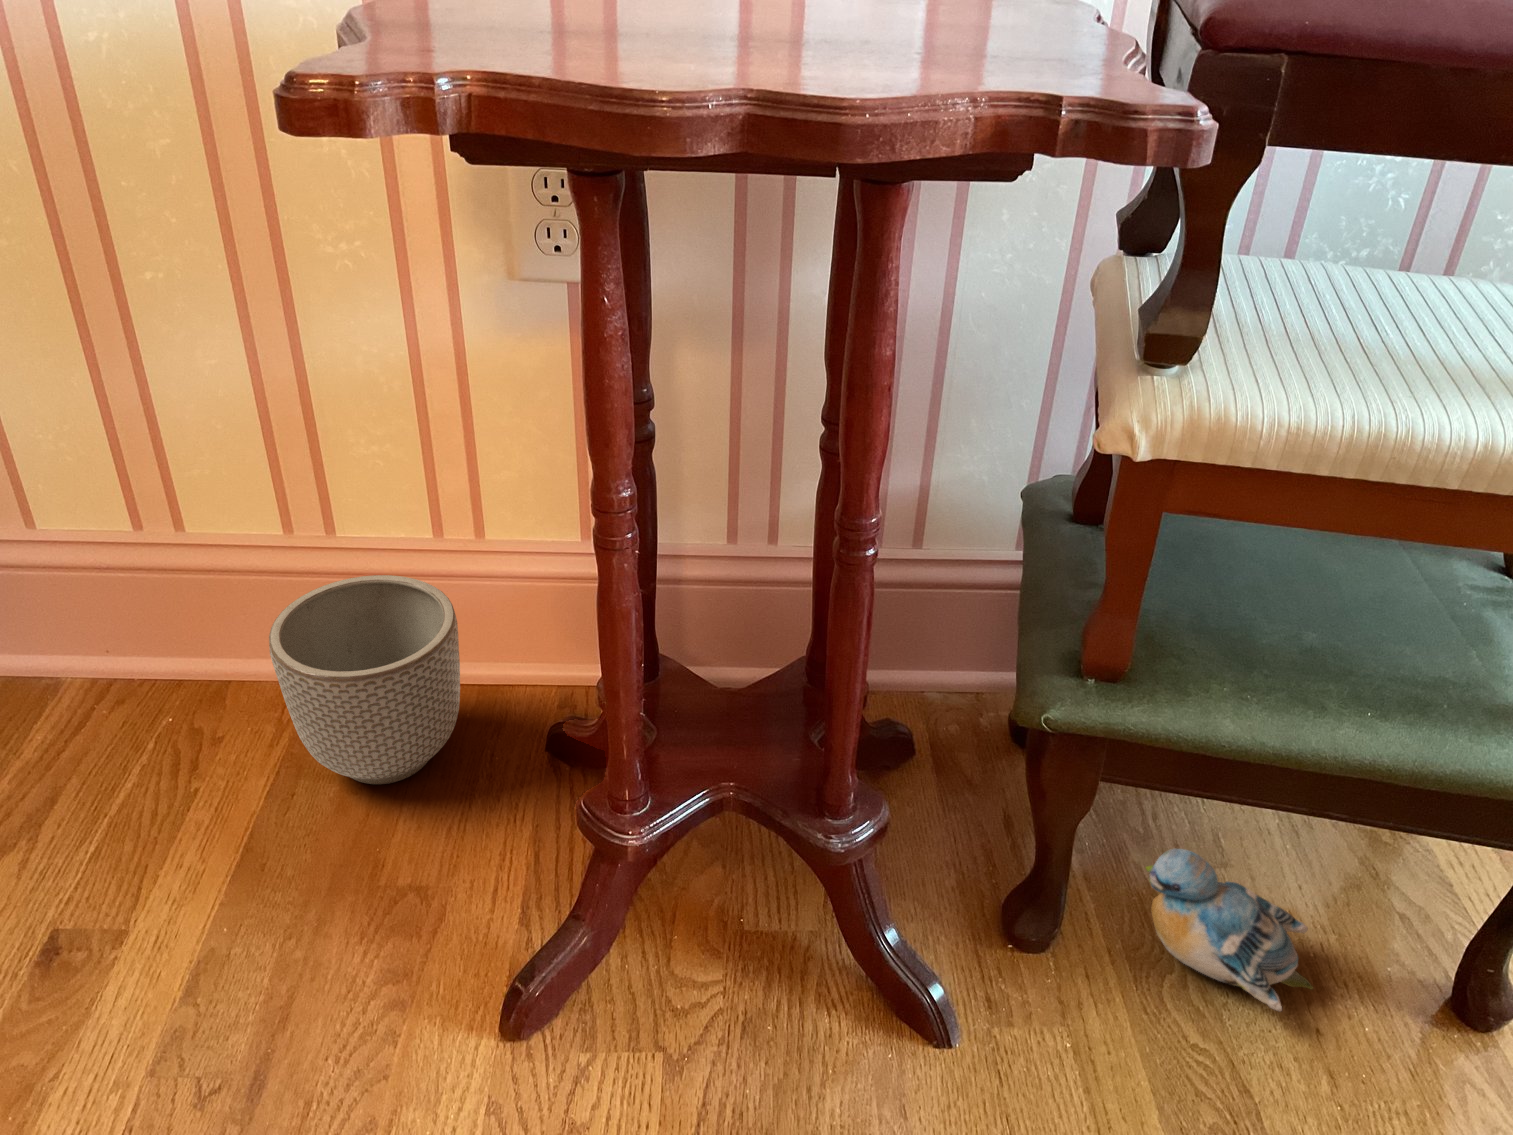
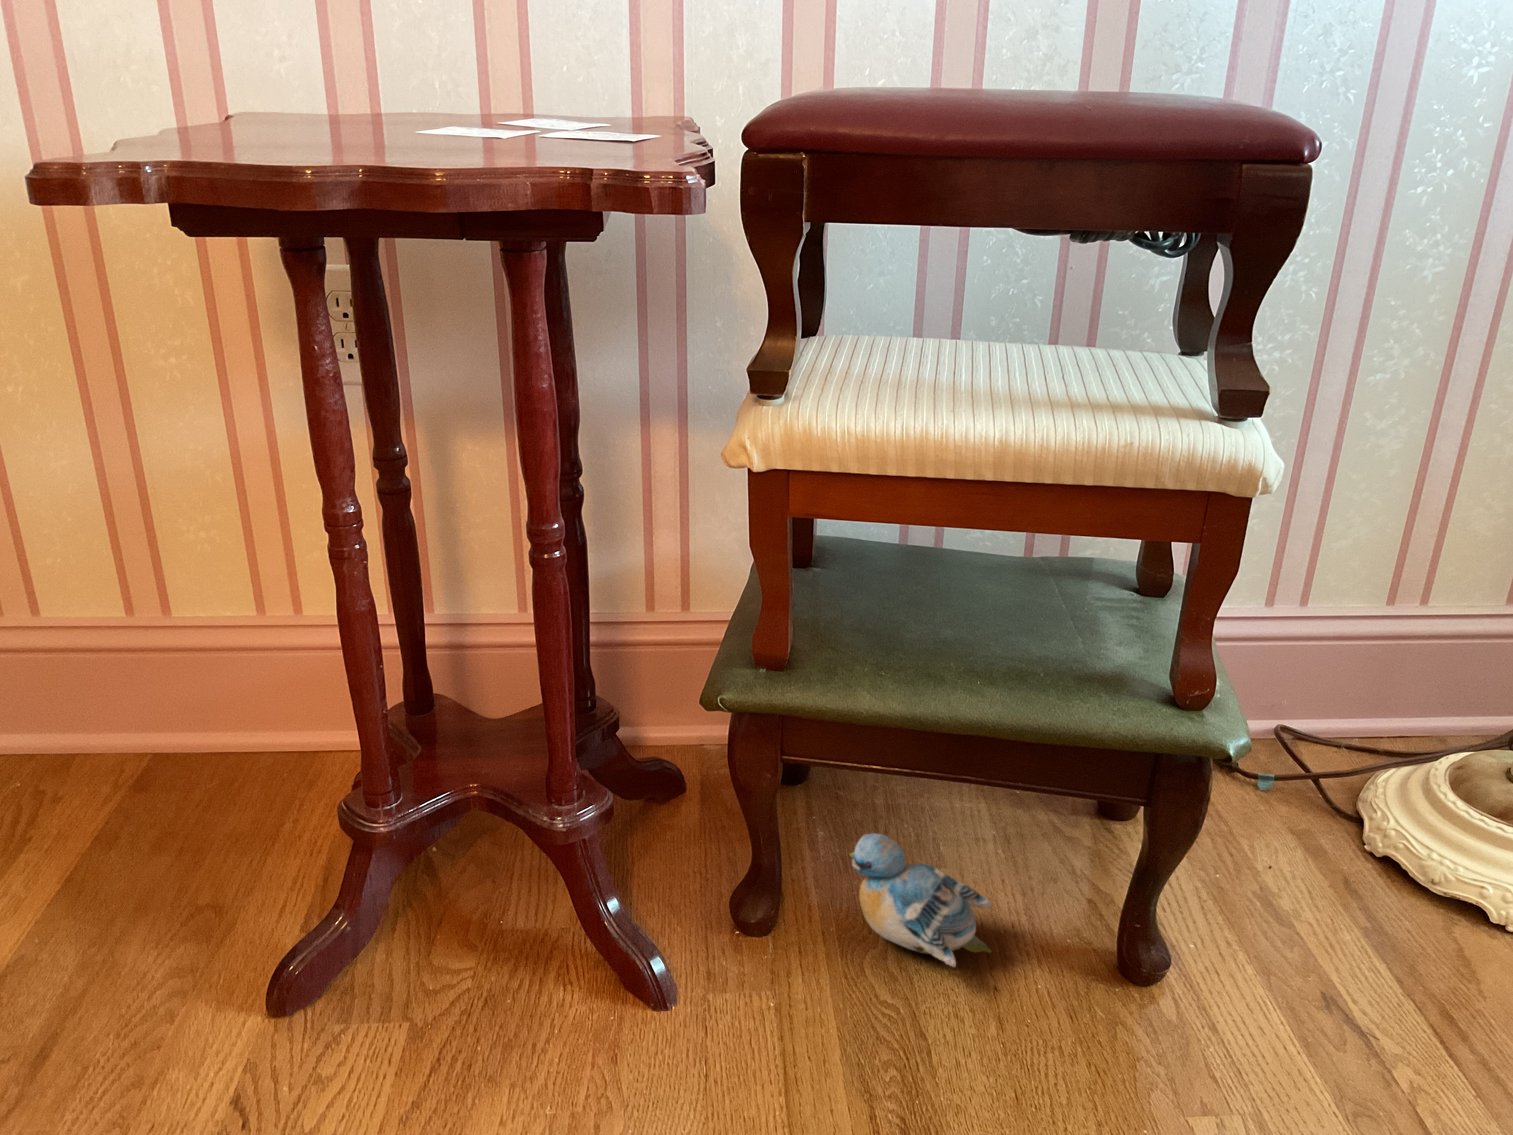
planter: present [269,575,460,784] -> none [95,640,274,825]

